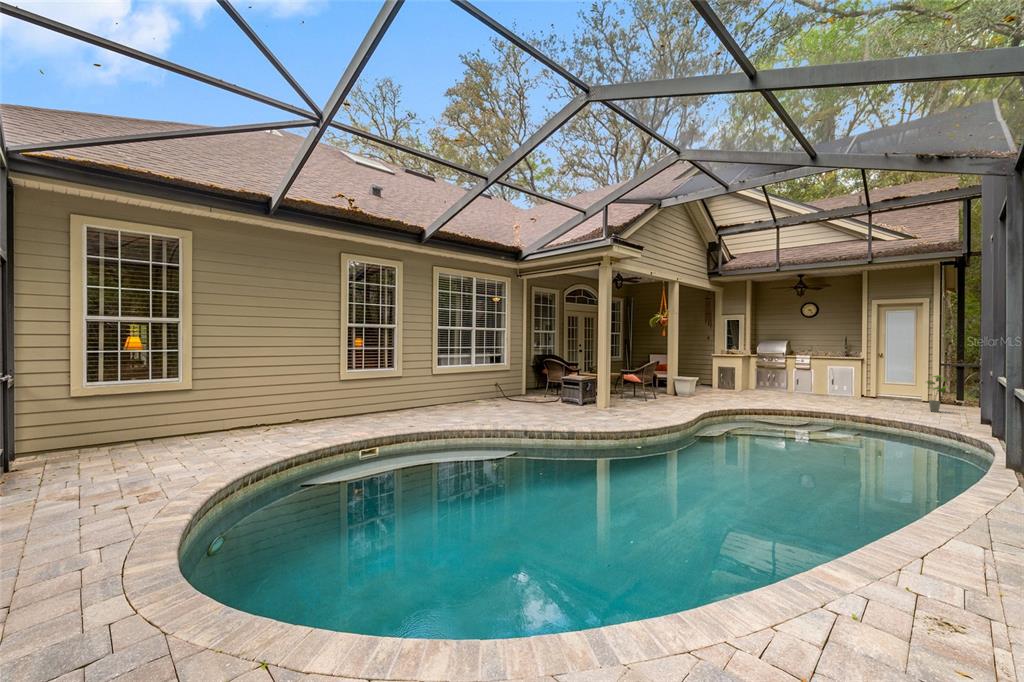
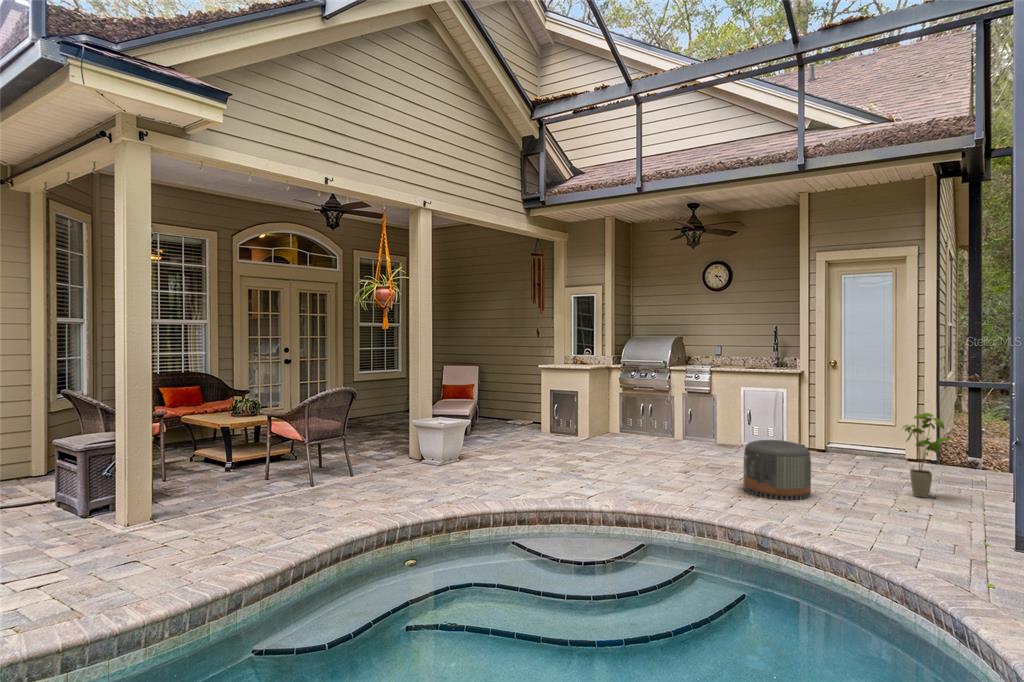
pouf: none [847,387,882,411] -> present [743,440,811,500]

